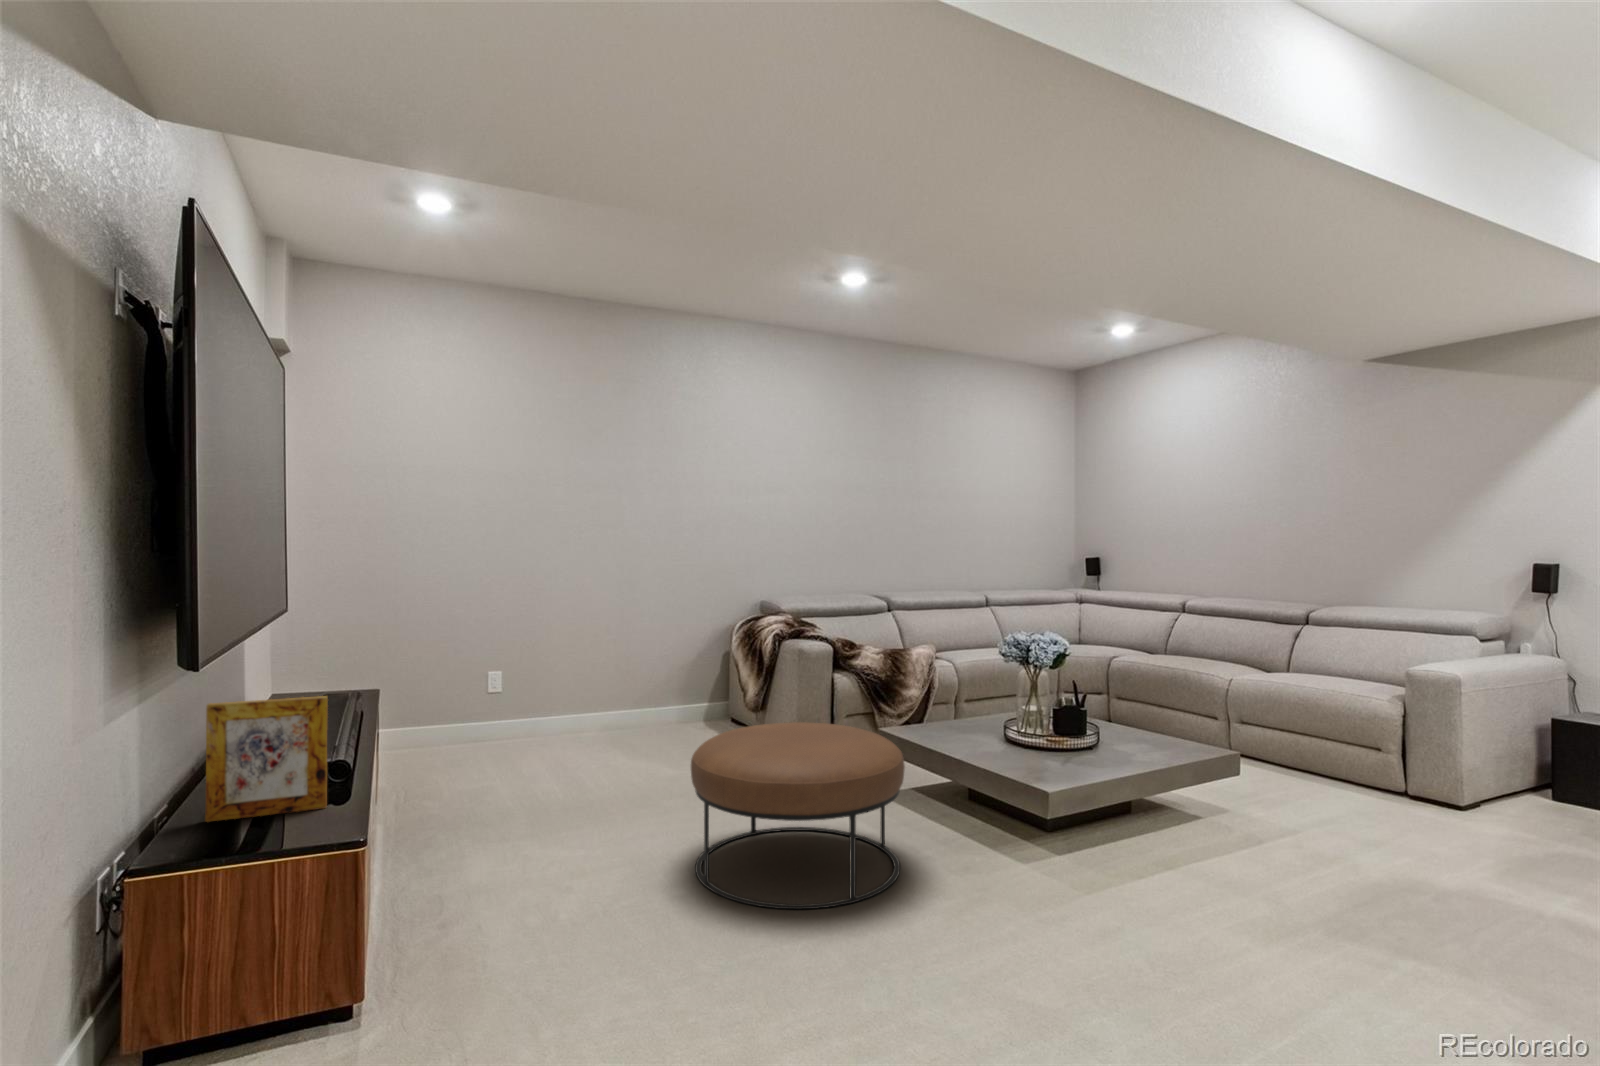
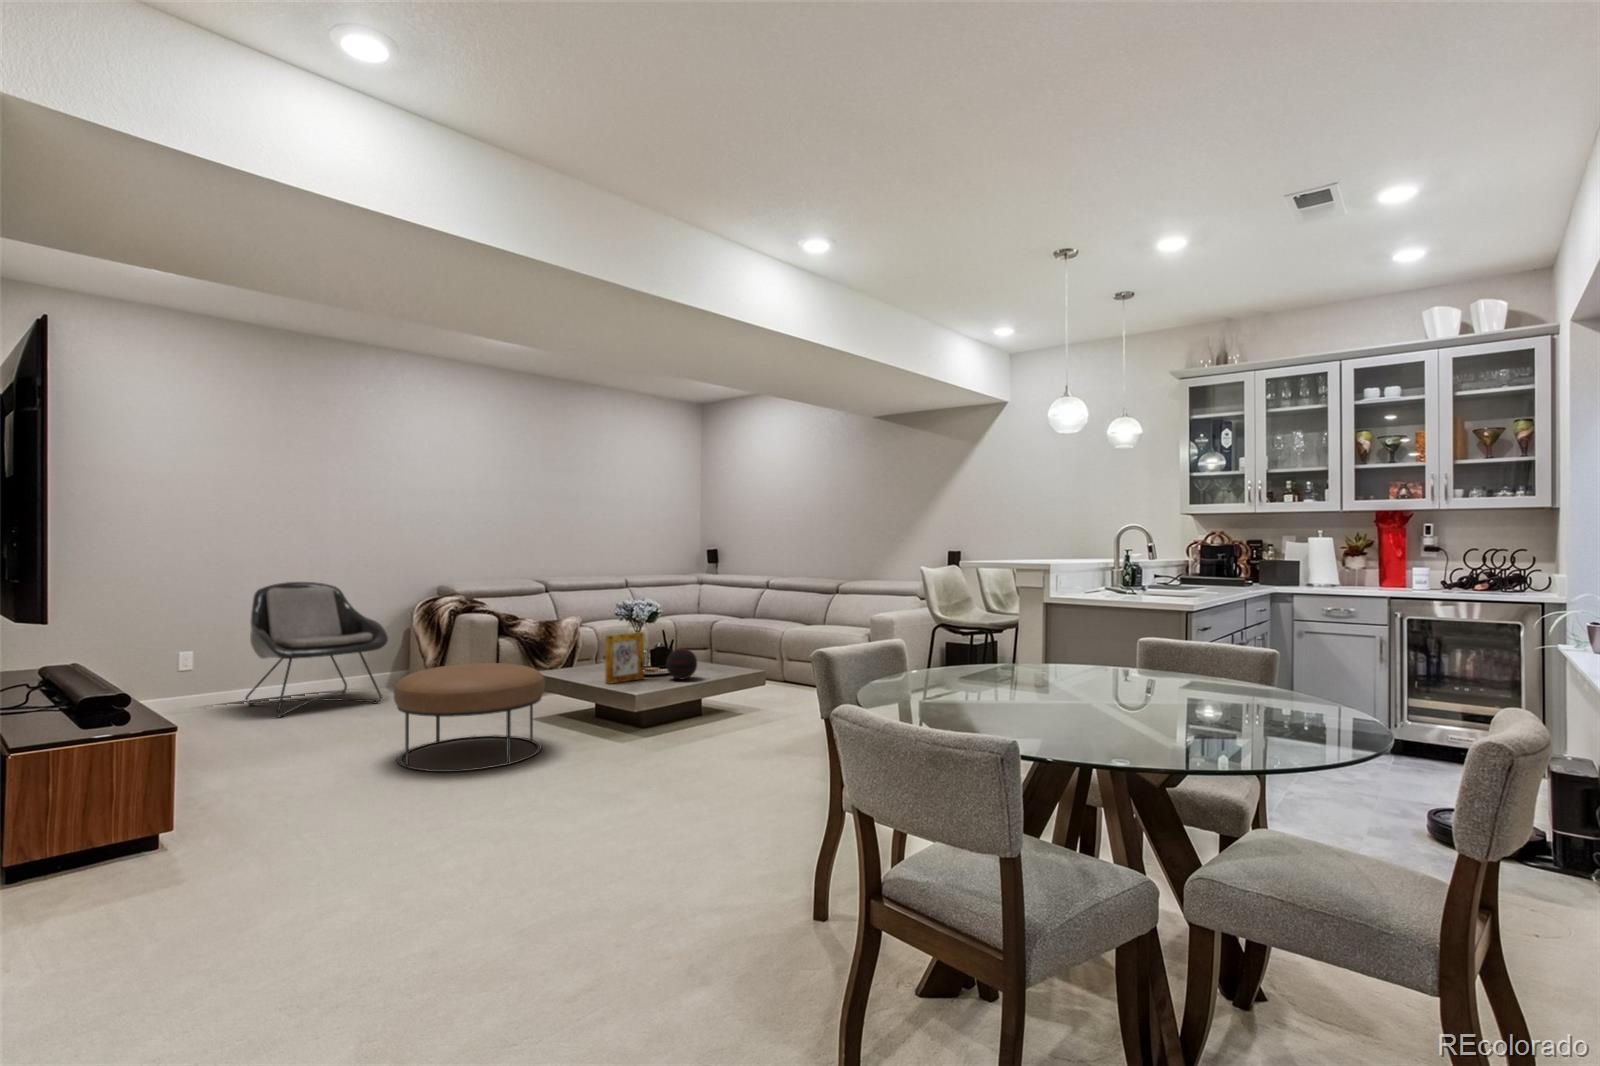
lounge chair: none [554,594,703,761] -> present [246,582,388,717]
picture frame: present [205,696,328,822] -> present [605,632,644,684]
decorative orb: none [1083,713,1135,764] -> present [666,648,697,679]

